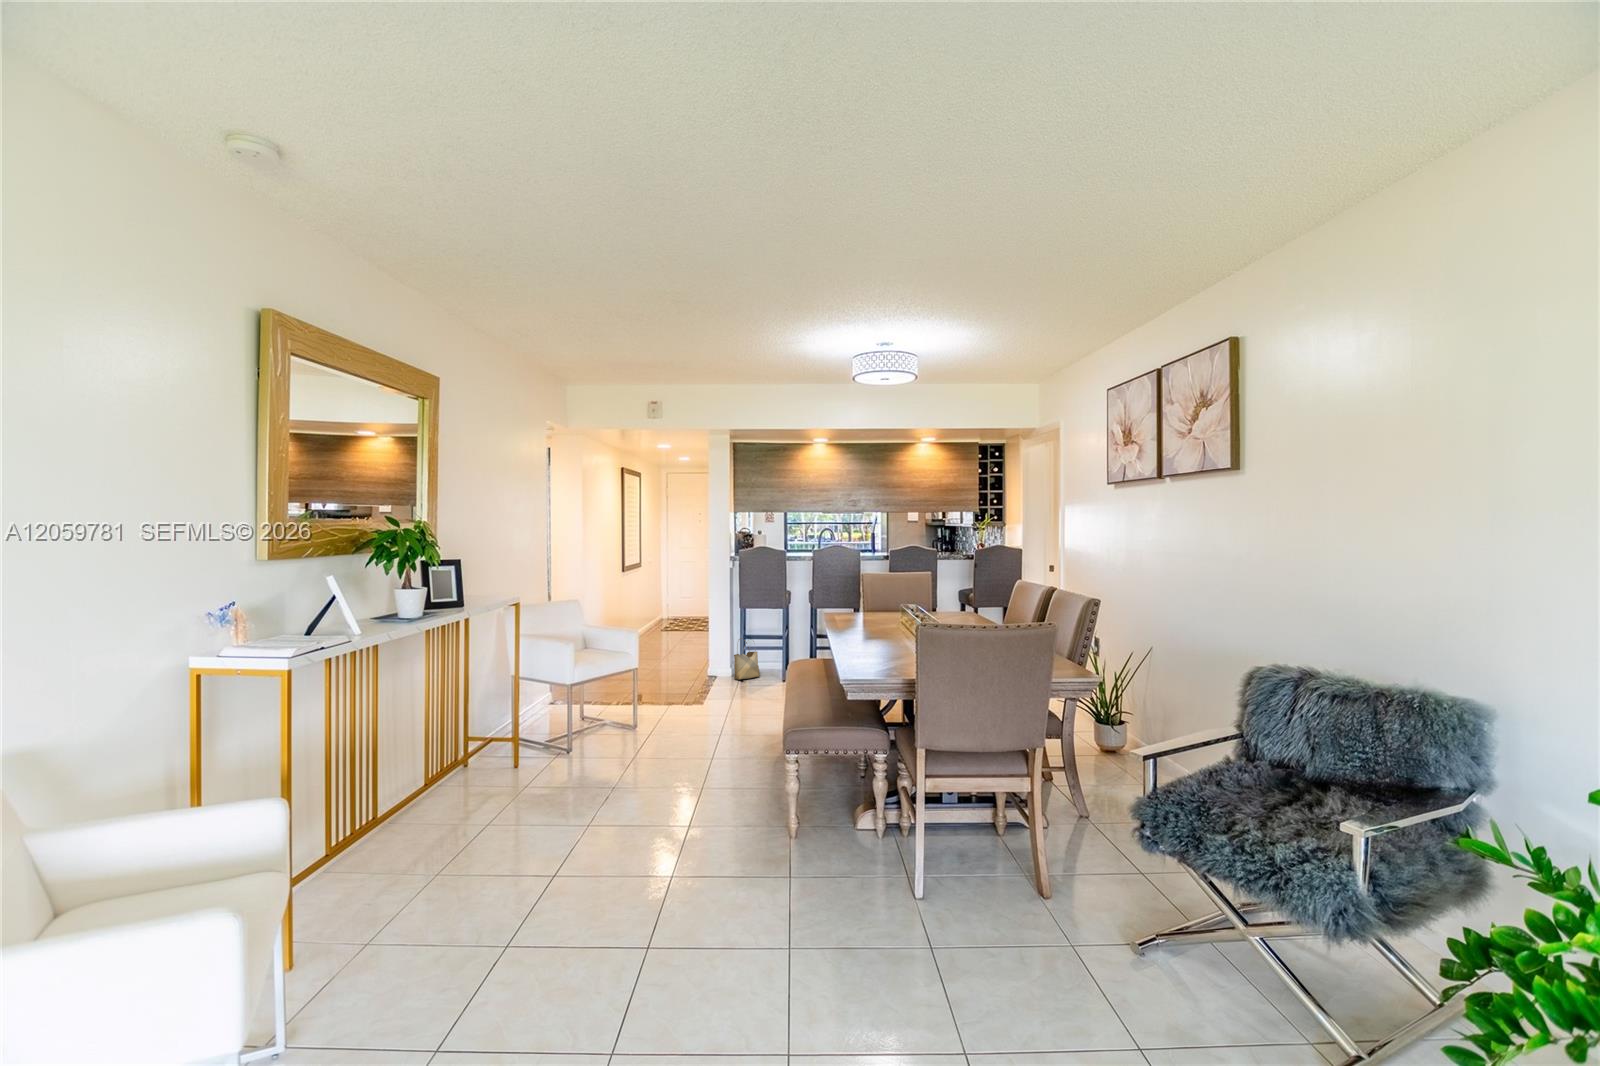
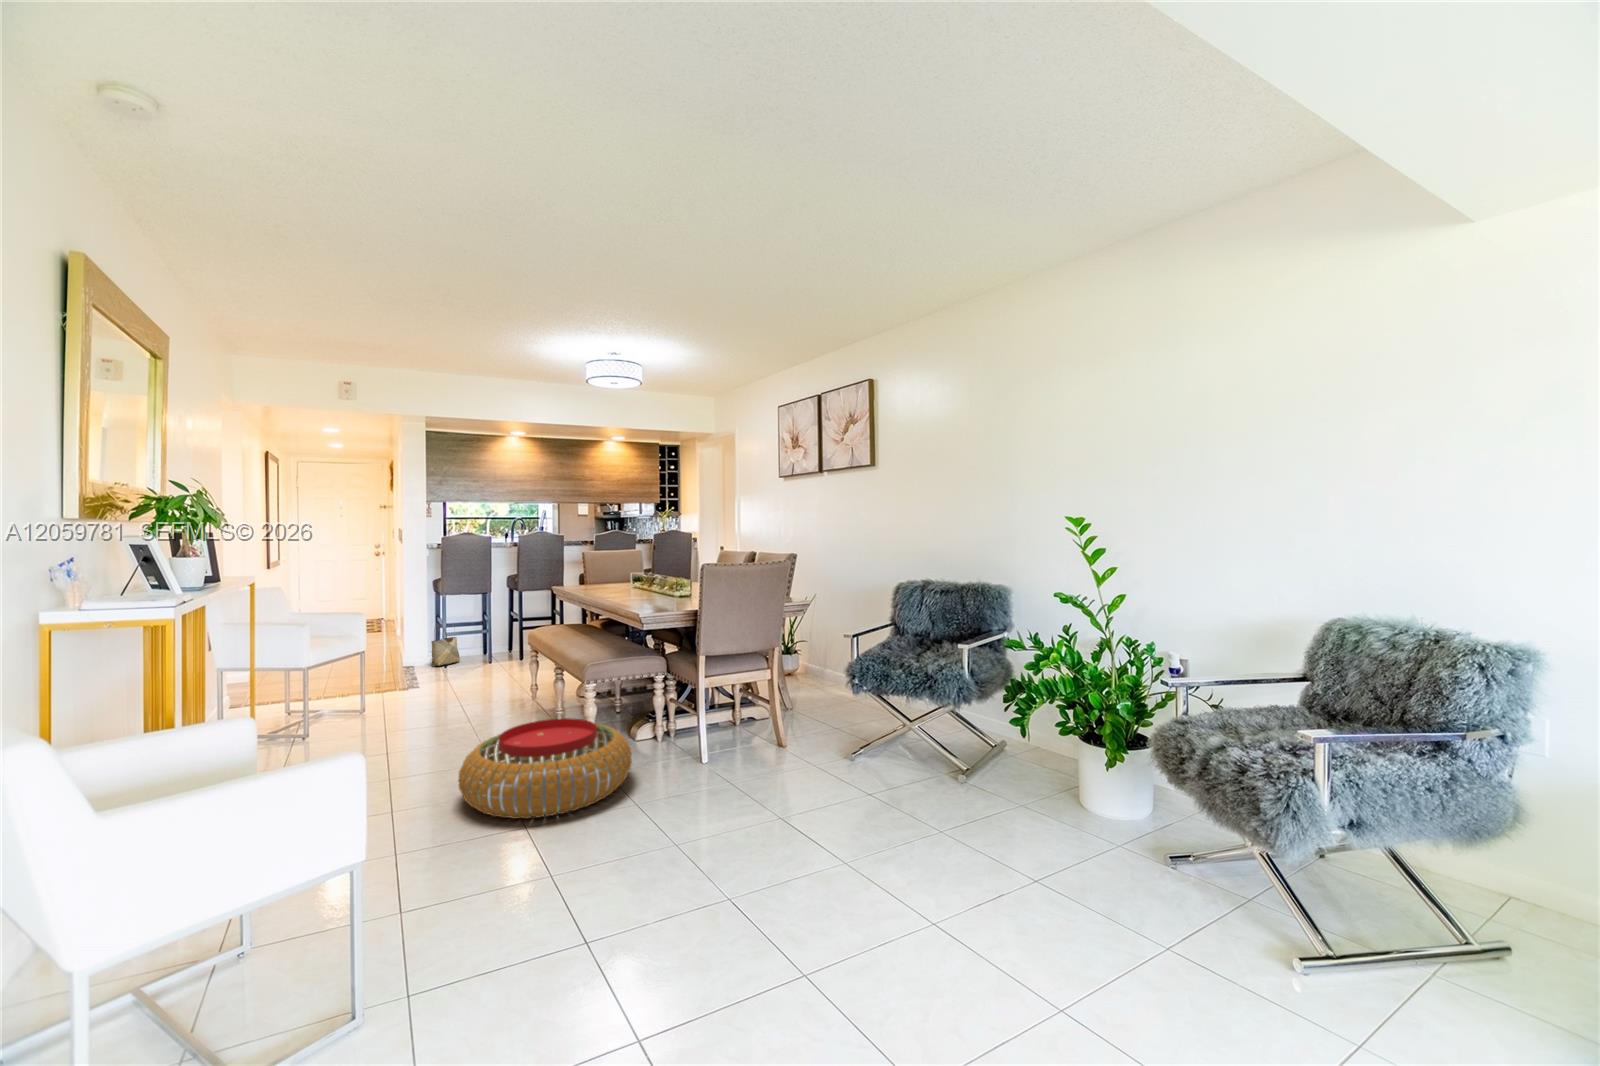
pouf: none [641,789,827,919] -> present [459,718,632,819]

